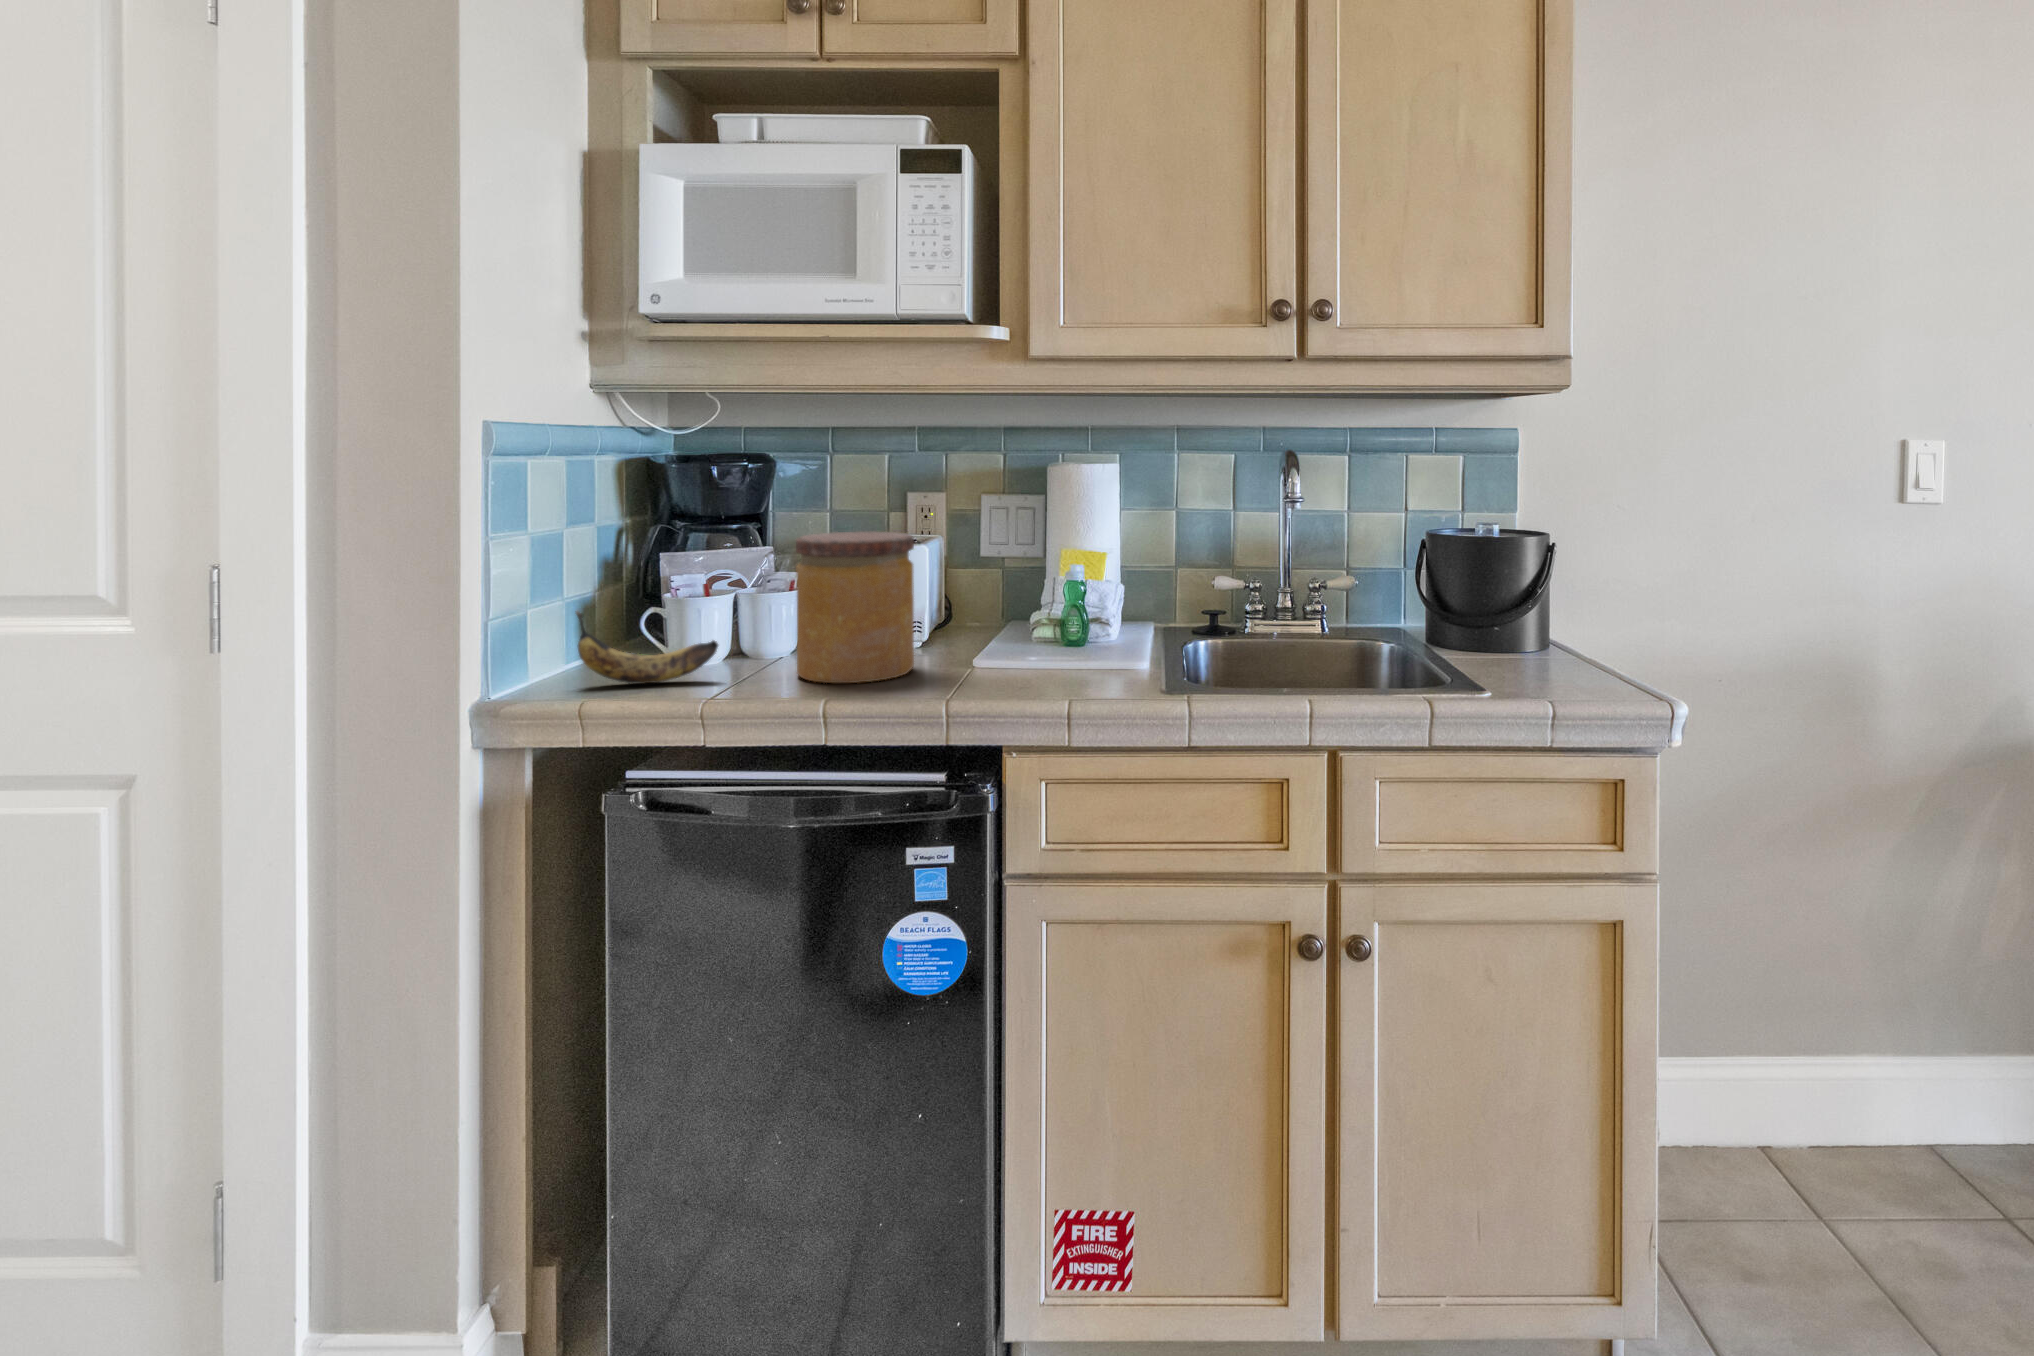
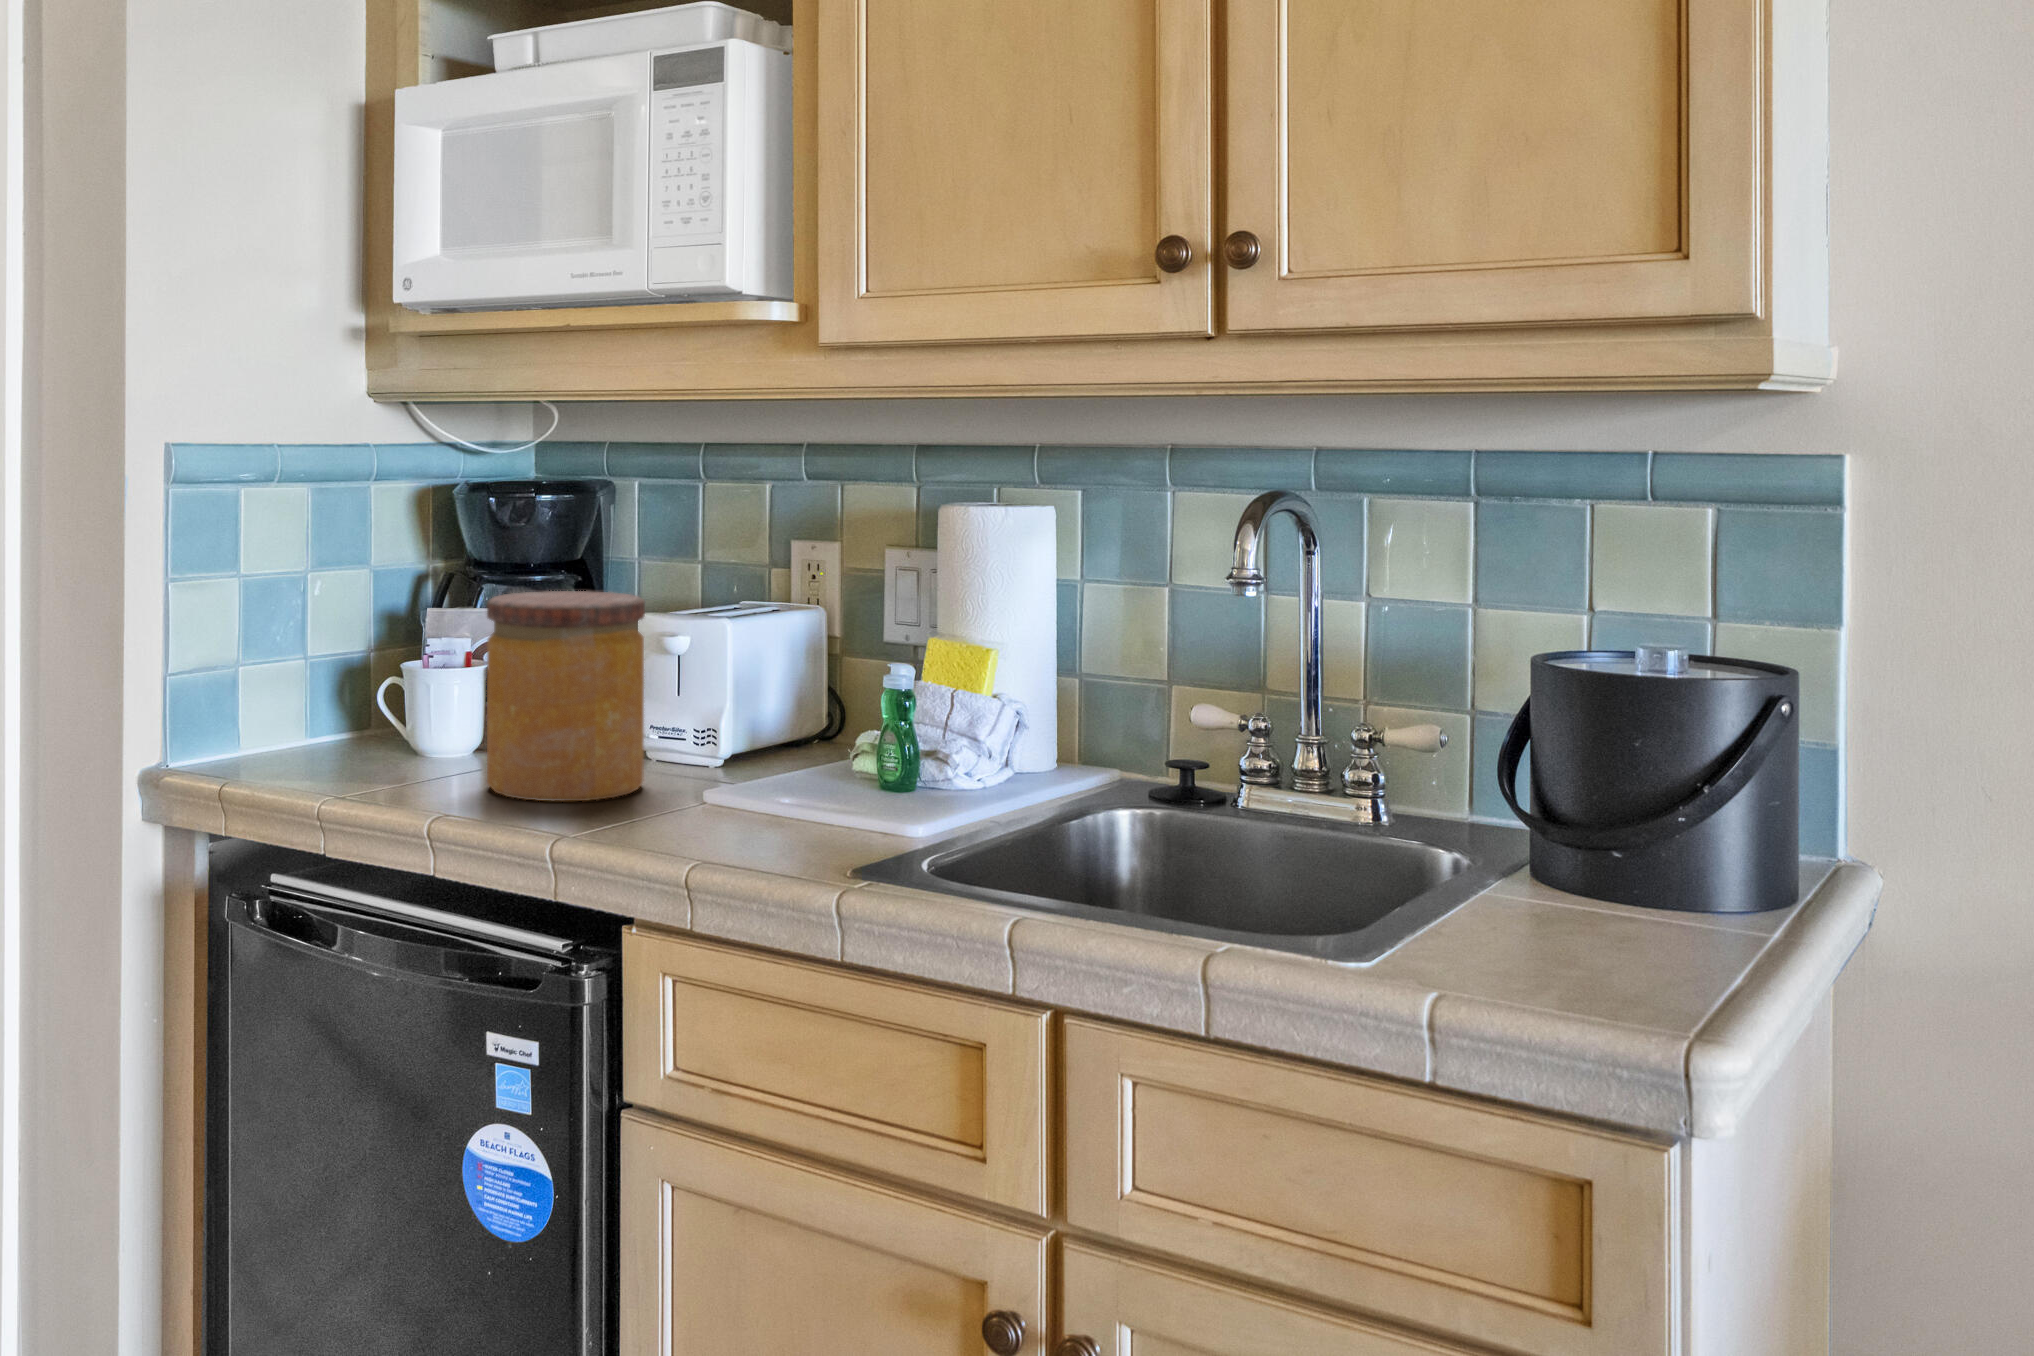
banana: present [576,611,718,684] -> none [274,668,412,768]

